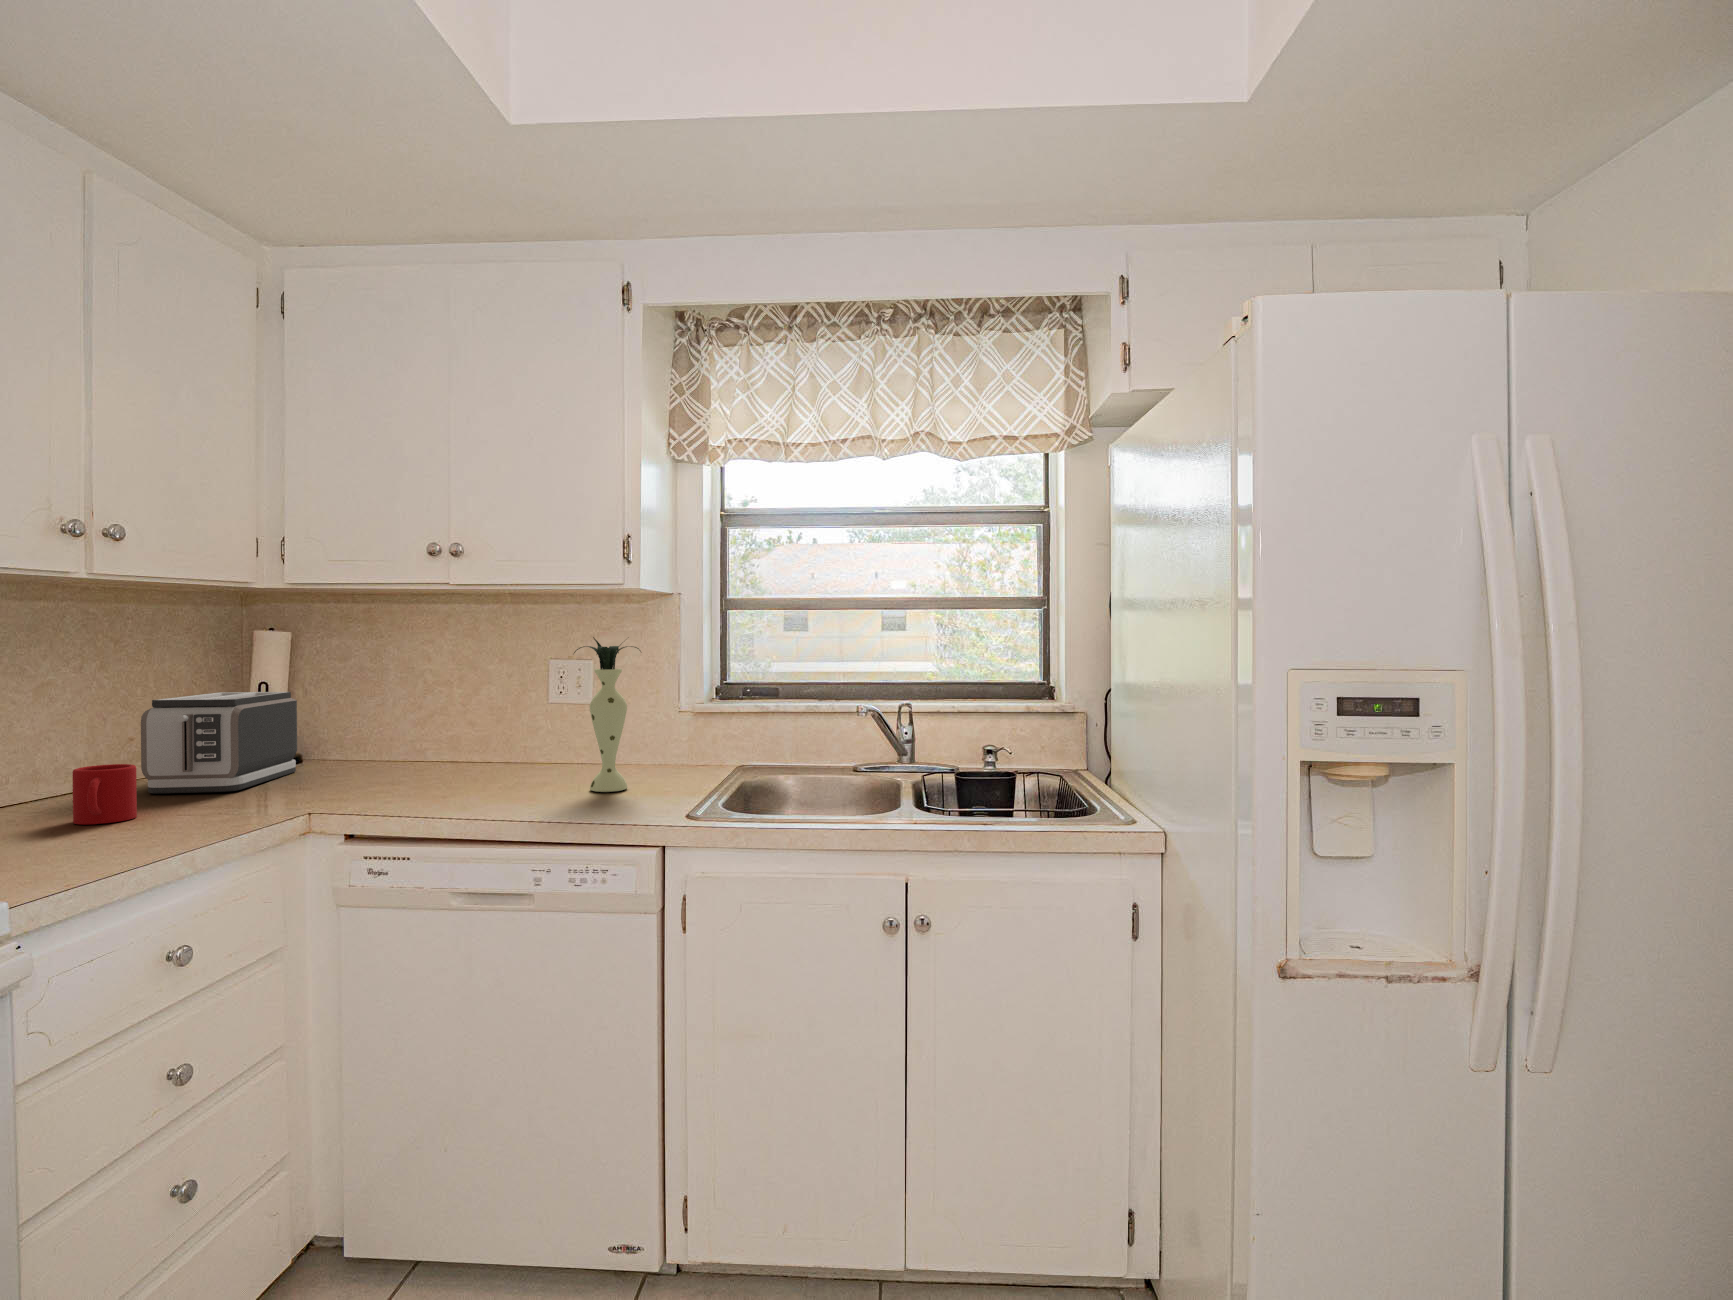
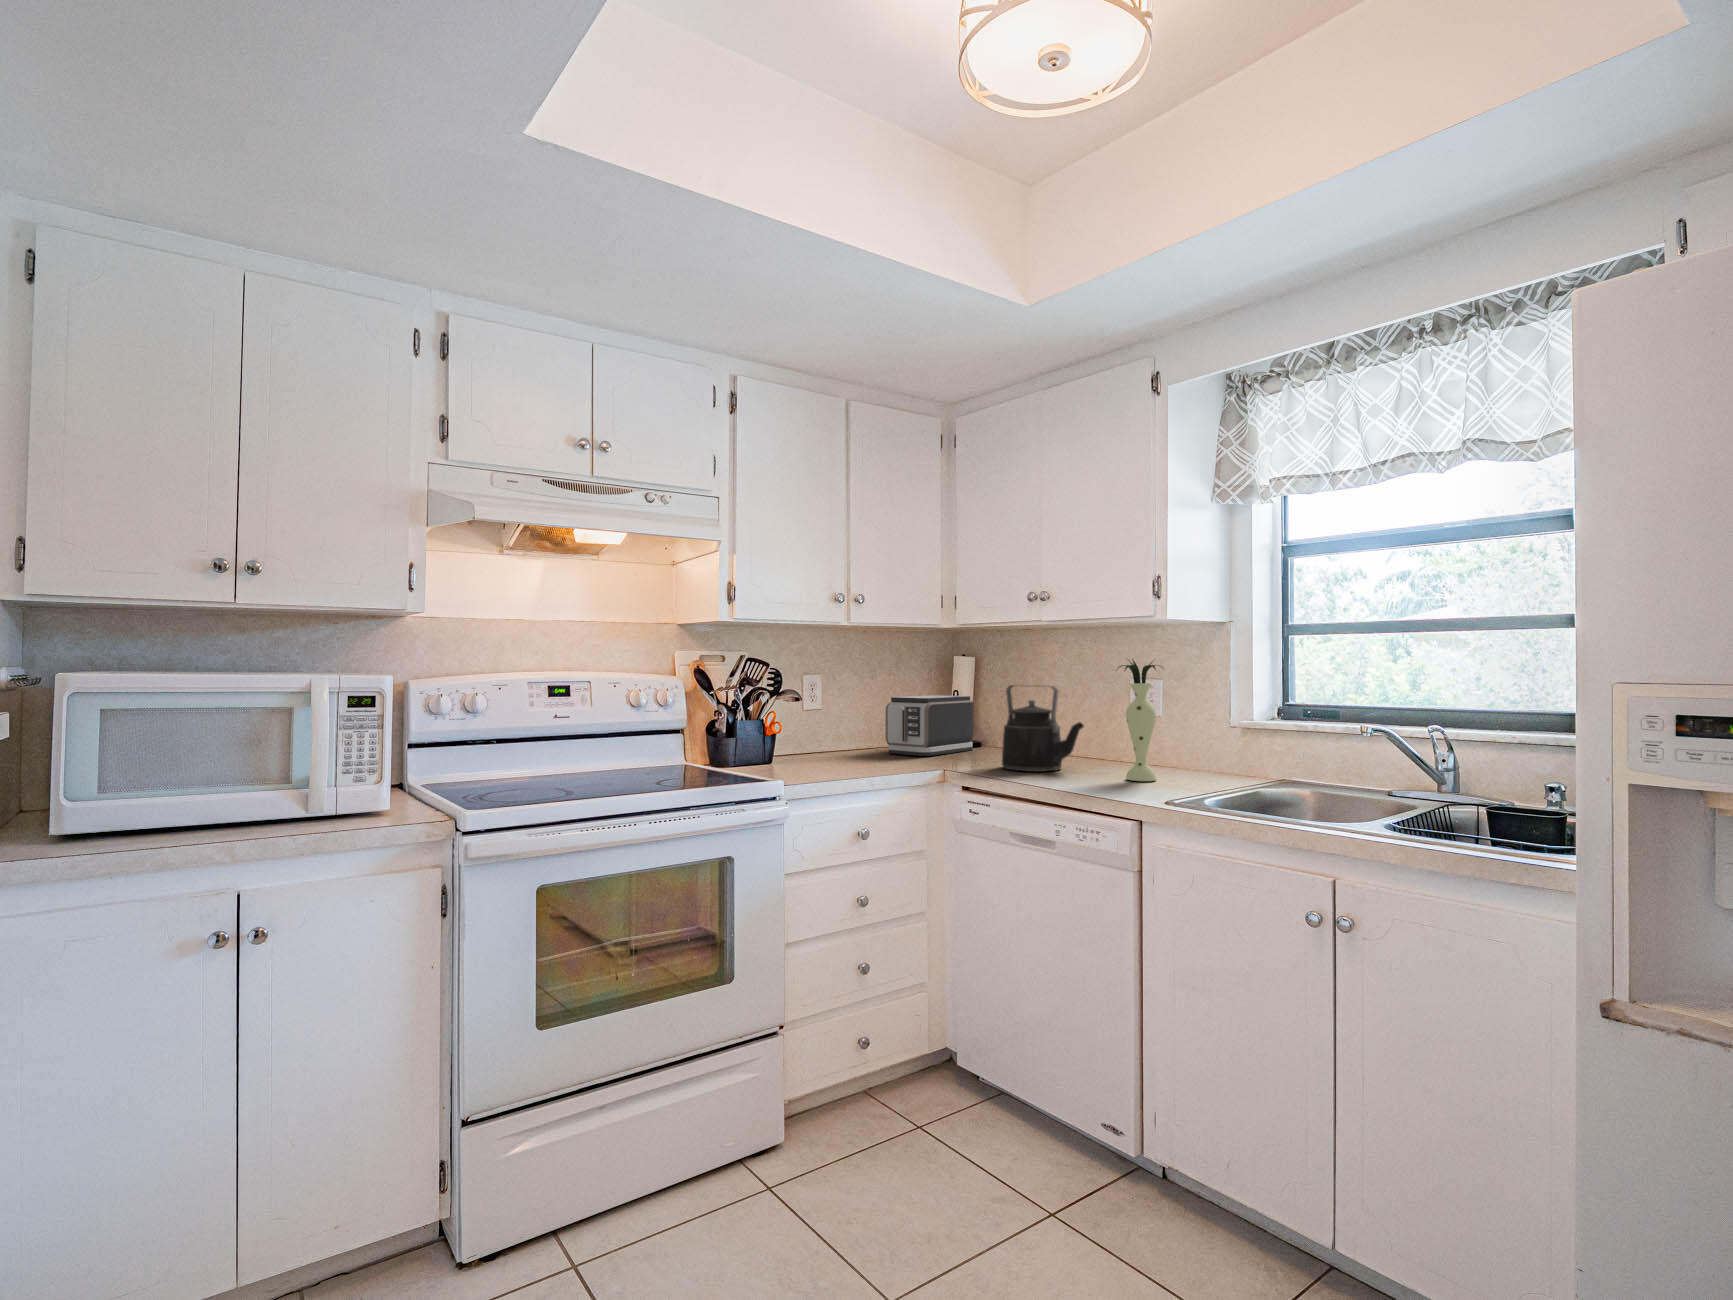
kettle: none [394,675,526,798] -> present [1002,685,1084,772]
mug: present [72,764,137,824] -> none [842,732,870,764]

